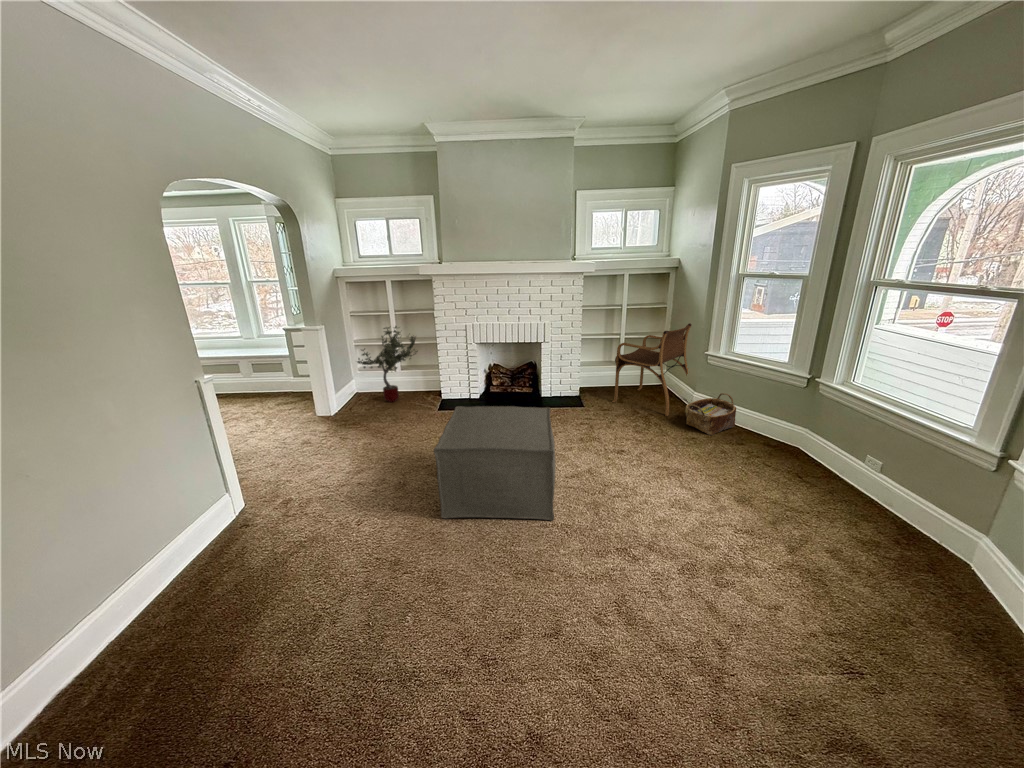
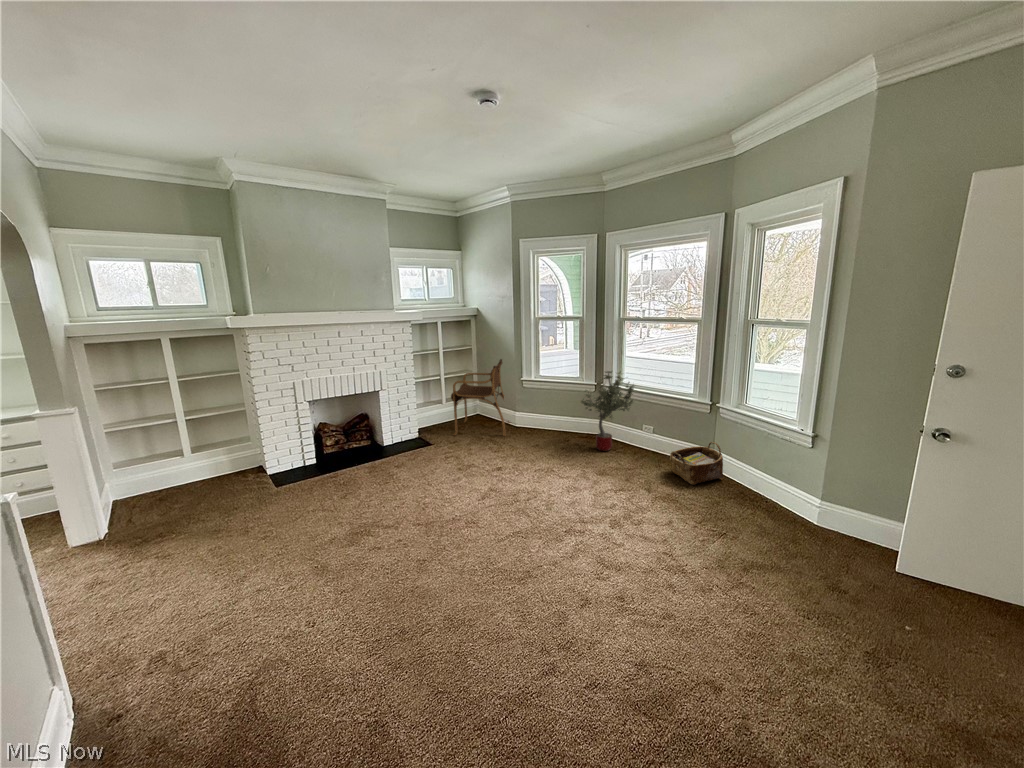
potted tree: present [357,326,418,402] -> present [581,371,636,451]
woven basket: present [685,393,736,435] -> present [670,442,723,485]
ottoman: present [434,406,555,520] -> none [363,442,503,572]

